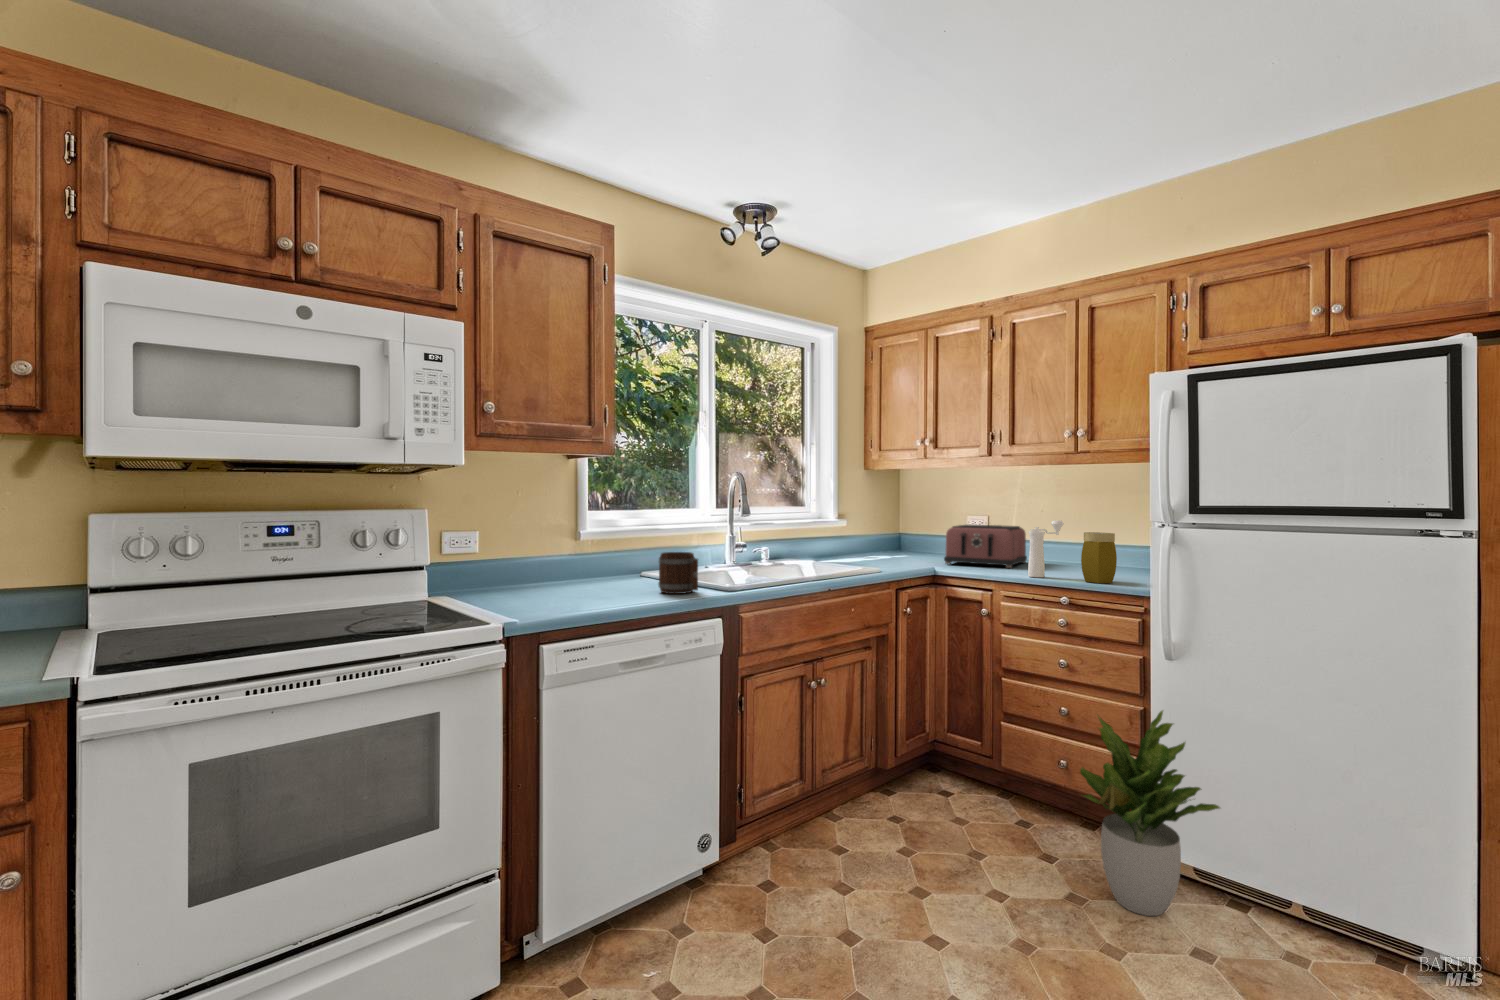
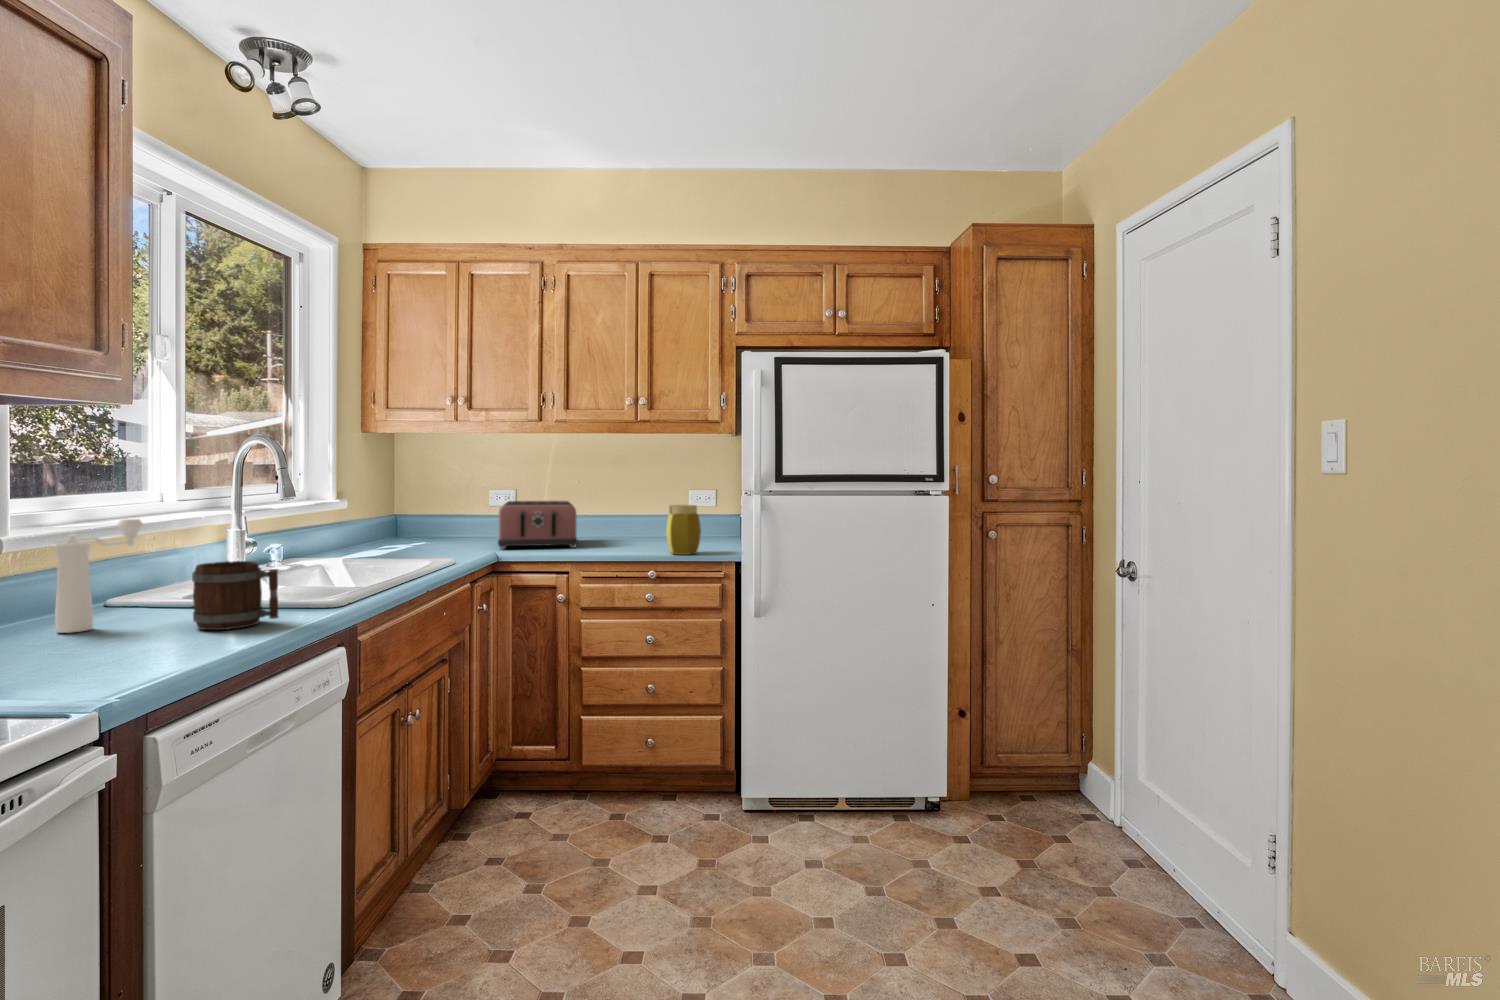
pepper mill: present [1028,520,1064,577] -> present [53,519,143,633]
potted plant: present [1080,711,1220,916] -> none [693,663,808,852]

